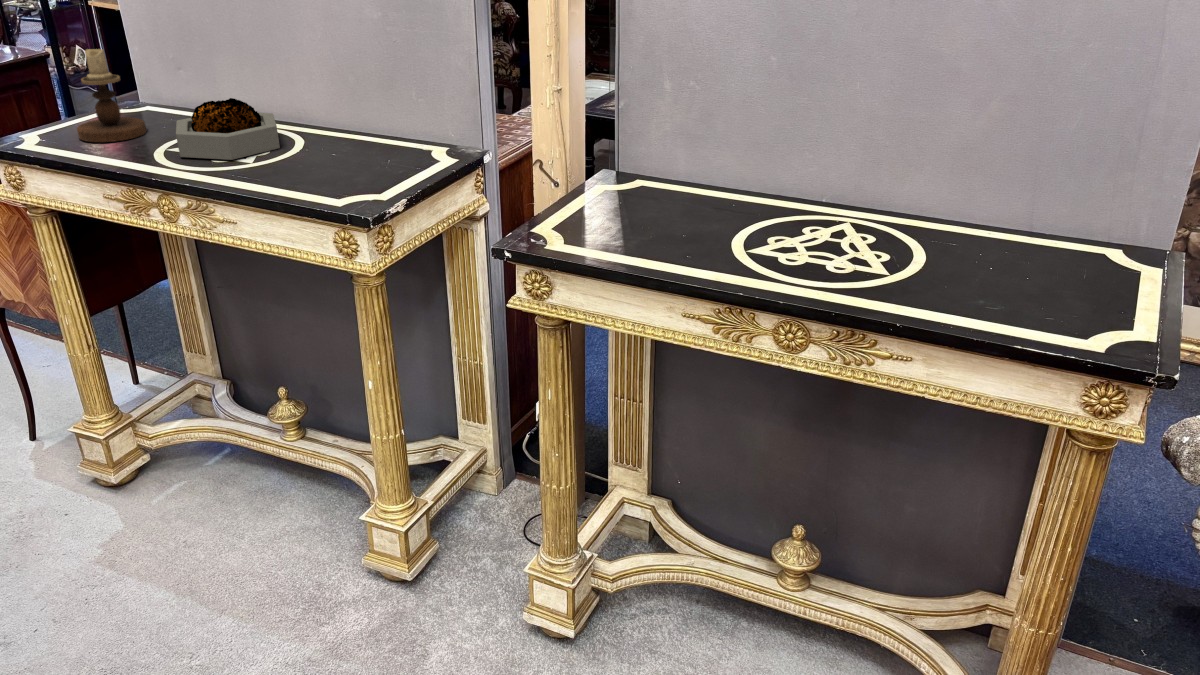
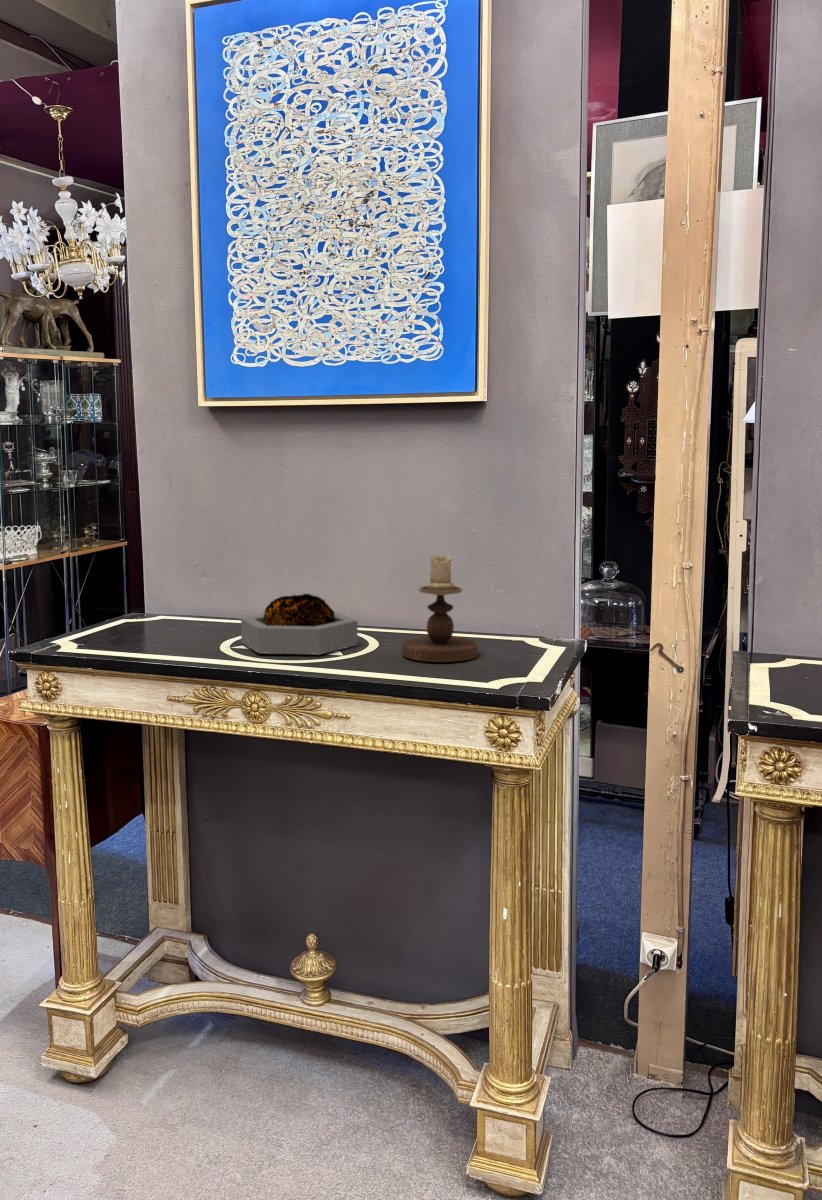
candlestick: present [77,49,147,142] -> present [402,555,478,662]

